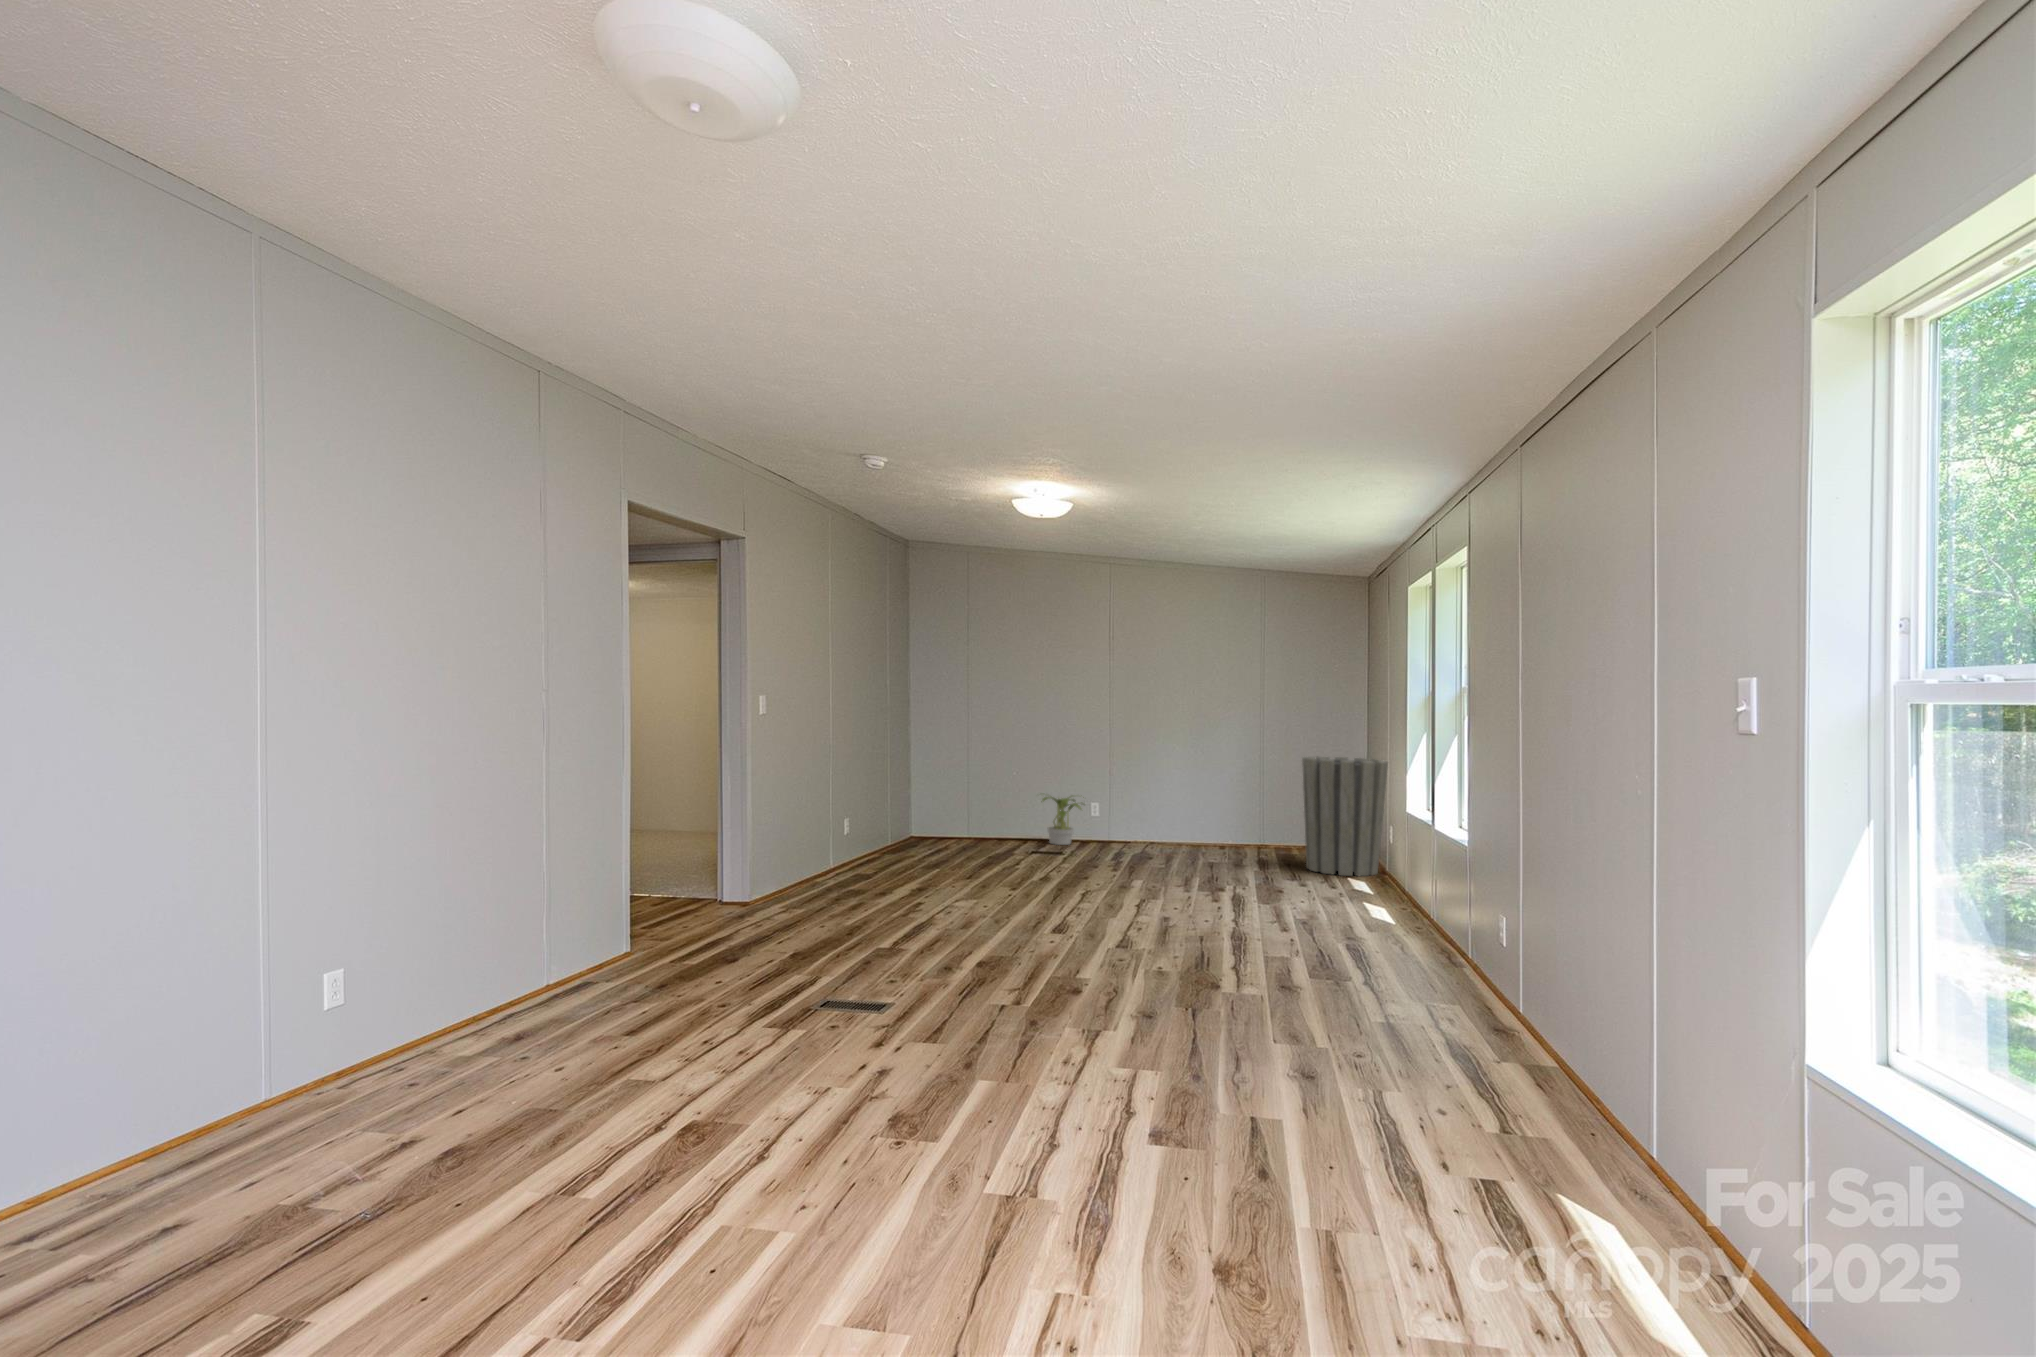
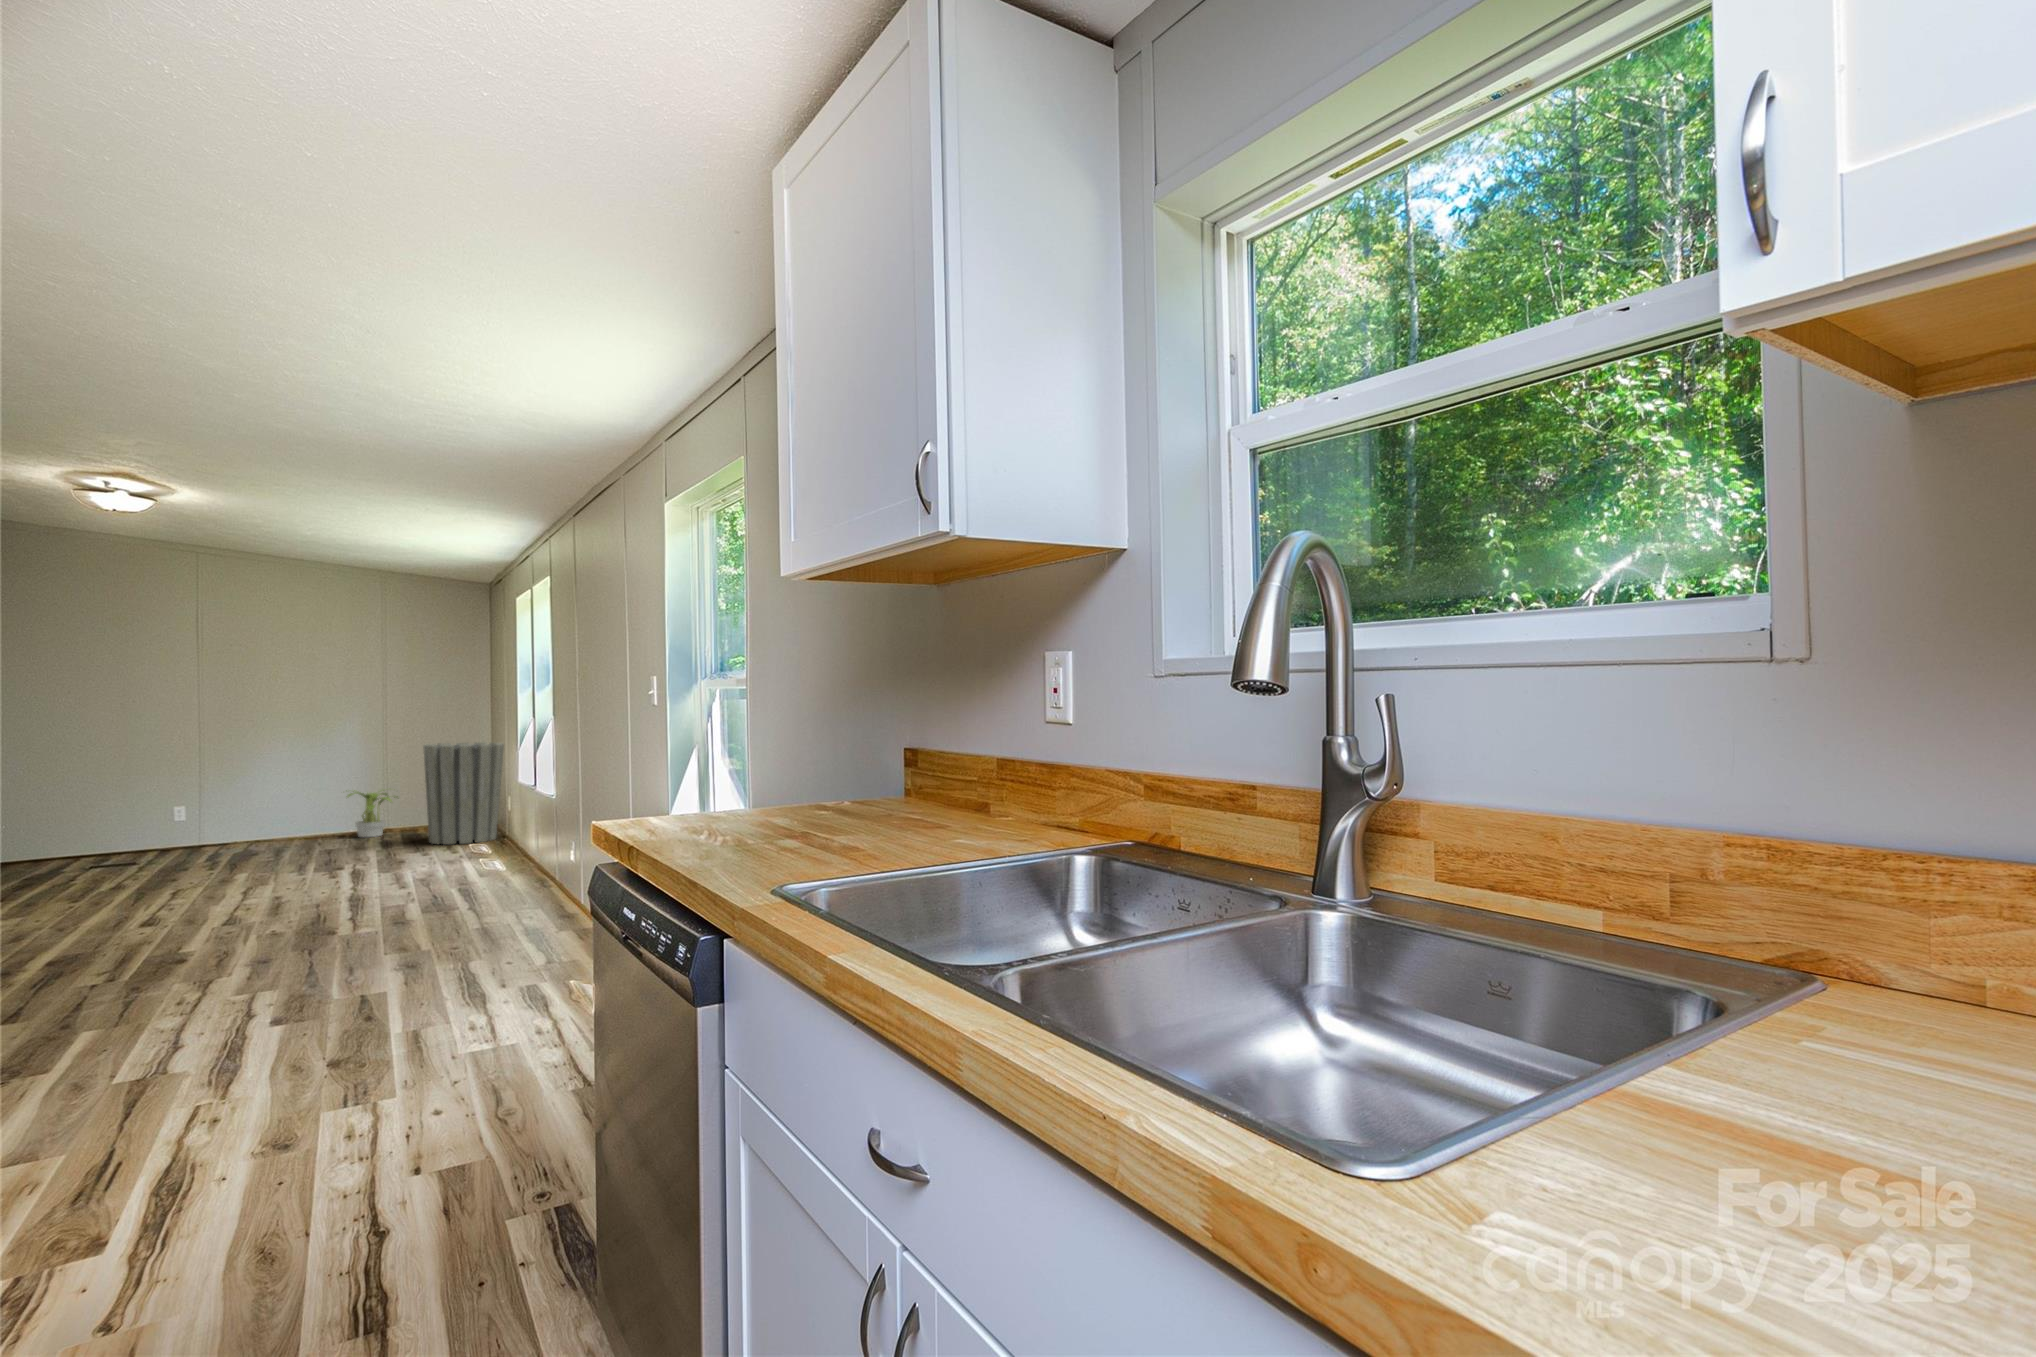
potted plant: present [1042,796,1081,845] -> present [347,790,398,837]

